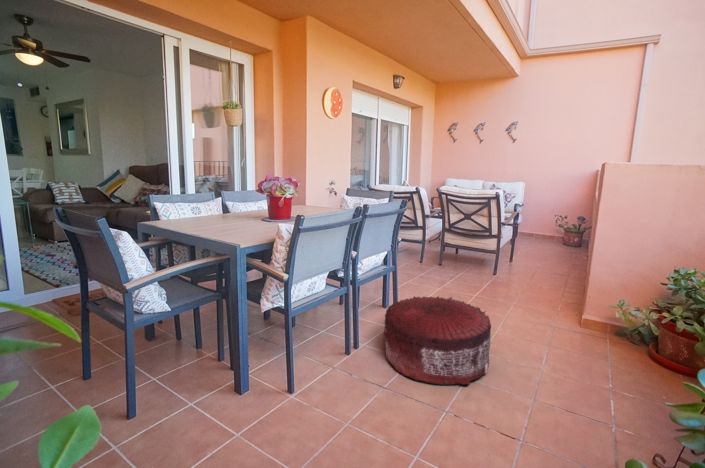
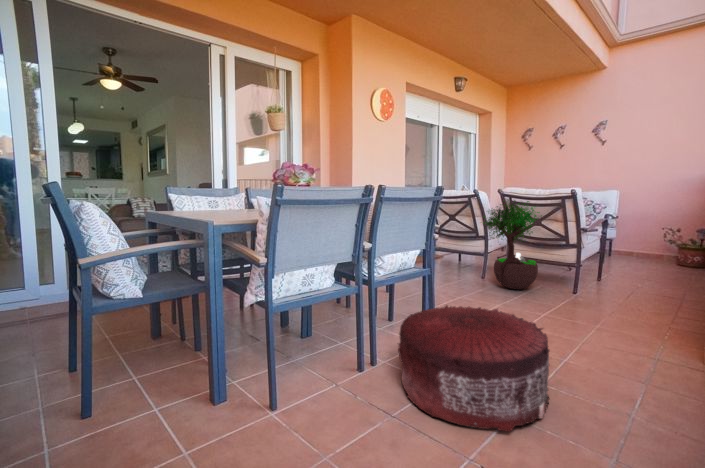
potted tree: none [424,194,473,273] -> present [483,200,539,289]

